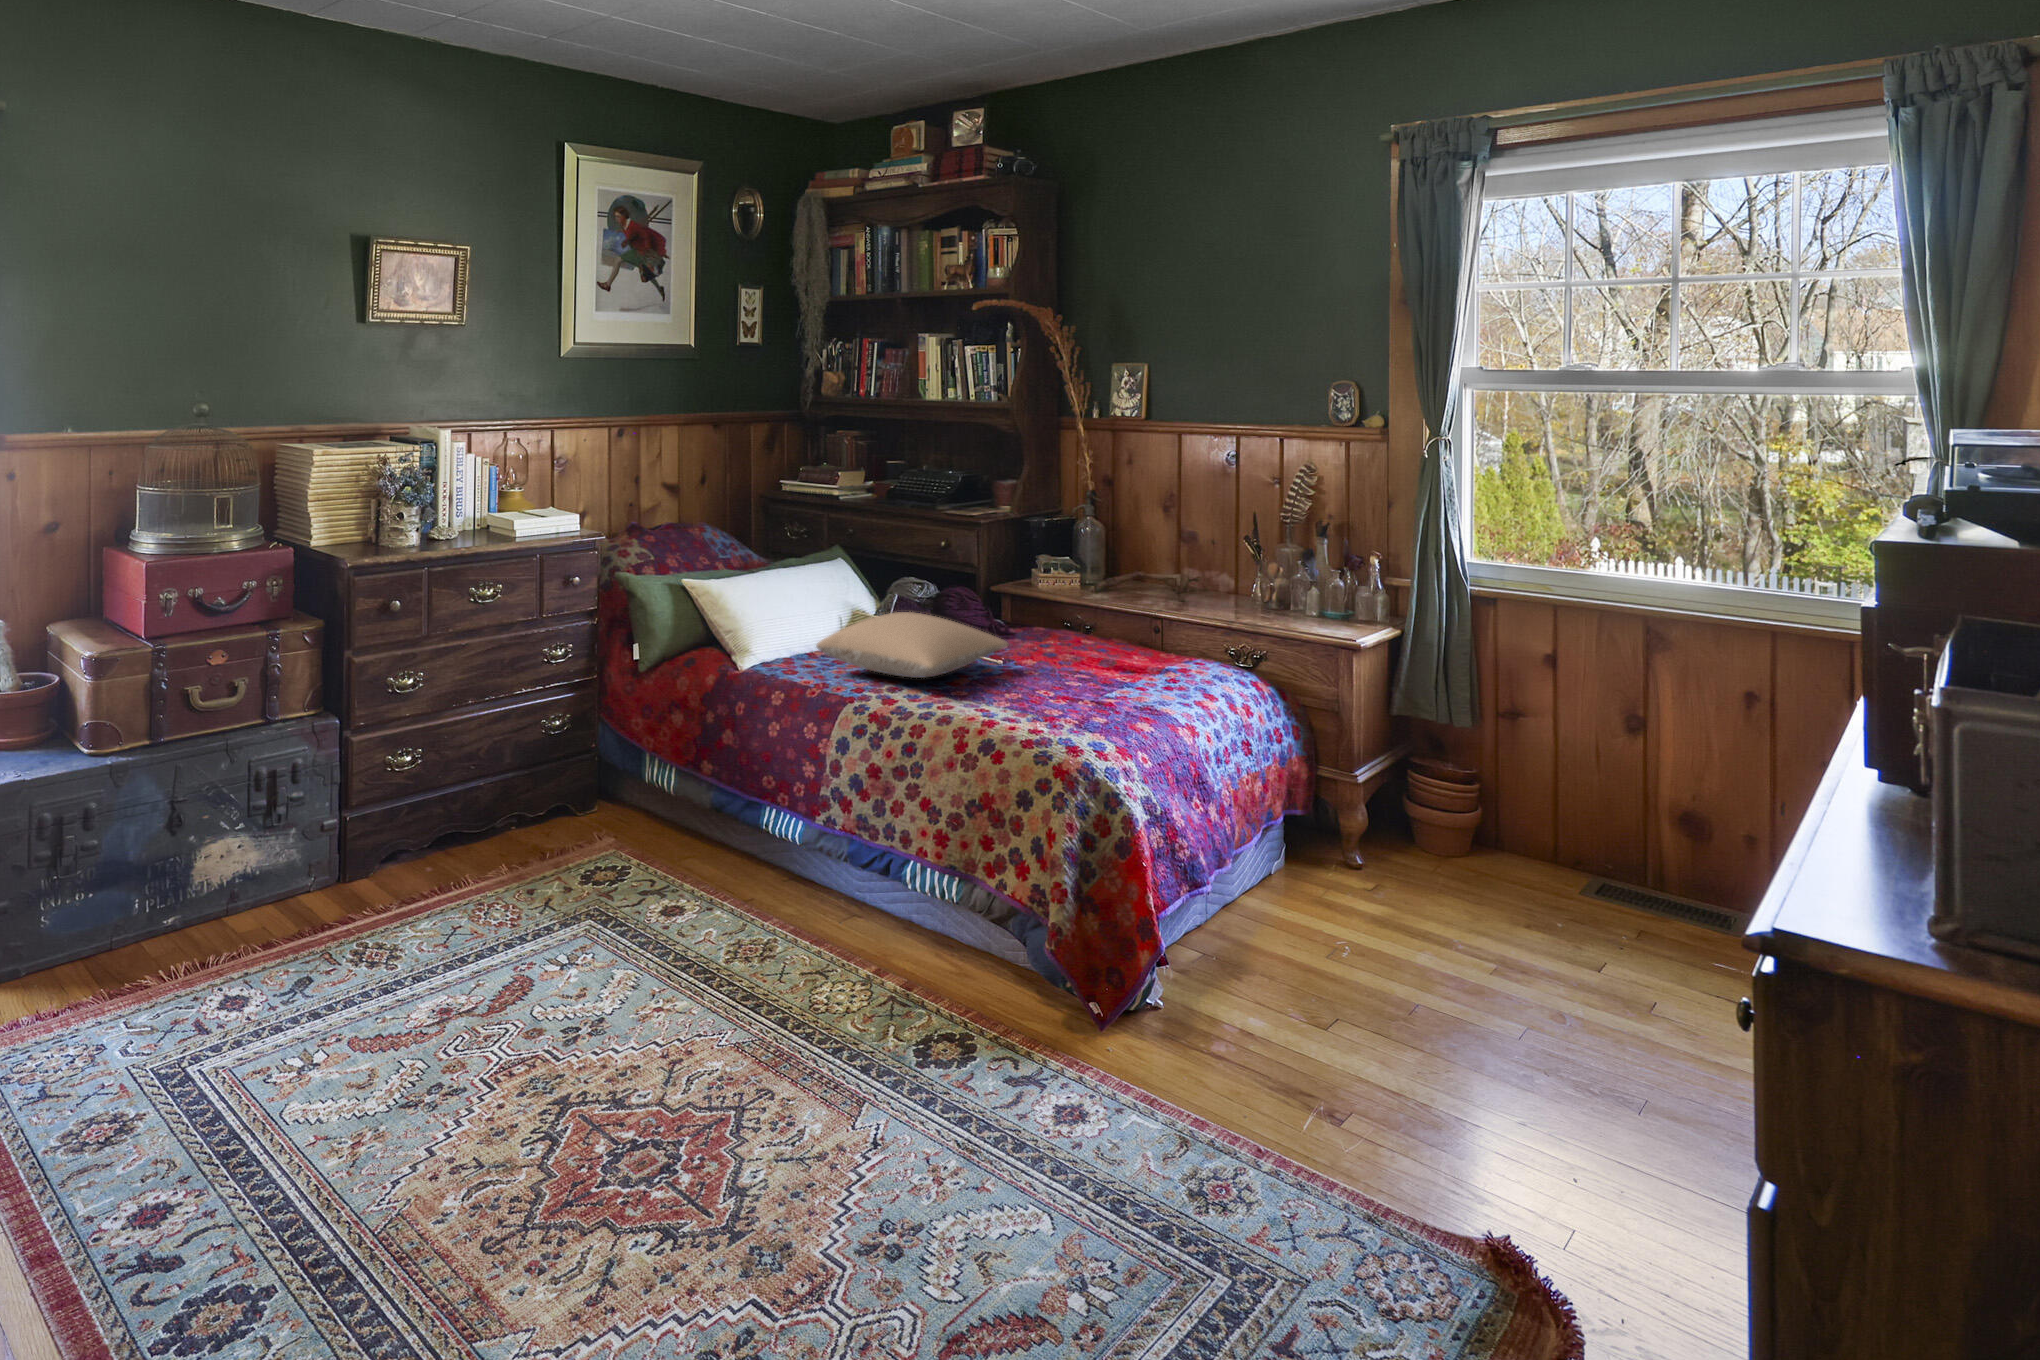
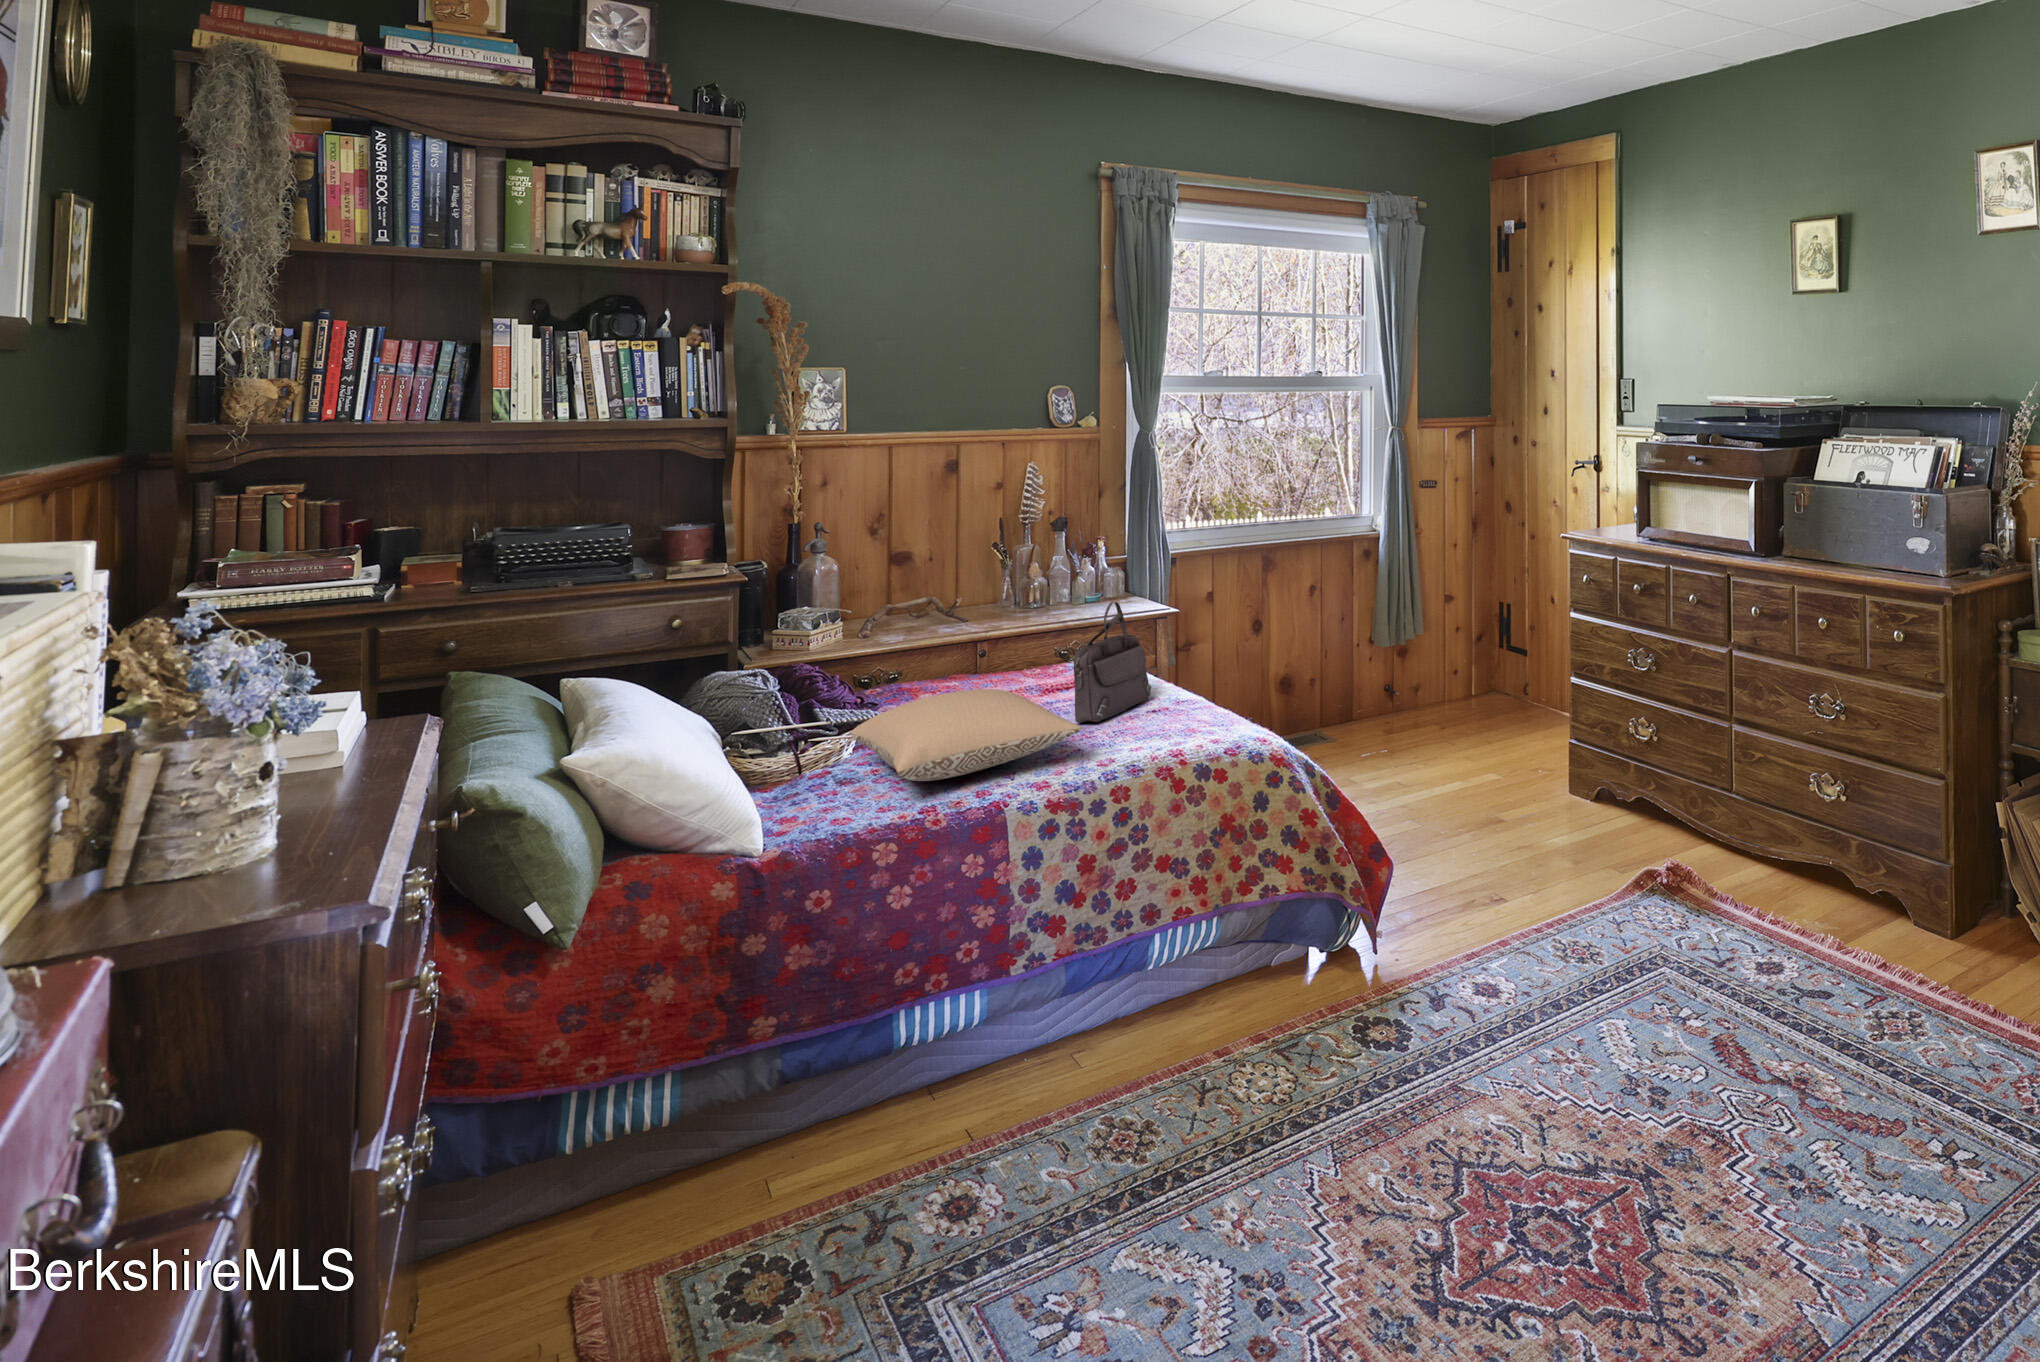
handbag: none [1029,584,1133,694] -> present [1074,602,1151,723]

